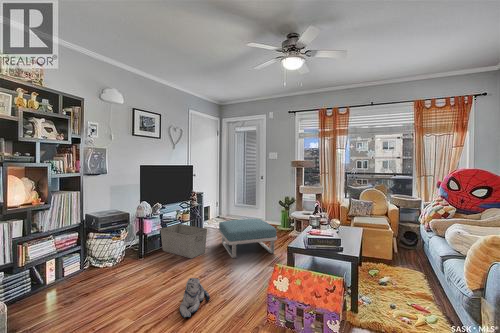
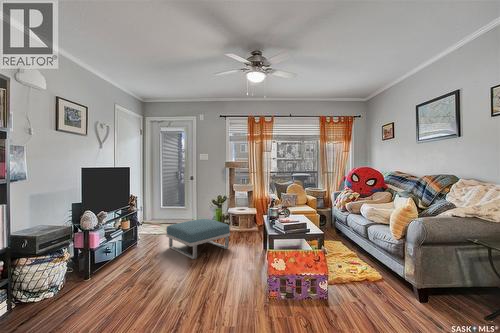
storage bin: present [160,224,207,258] -> none [102,234,161,268]
plush toy: present [180,278,210,318] -> none [178,279,205,319]

